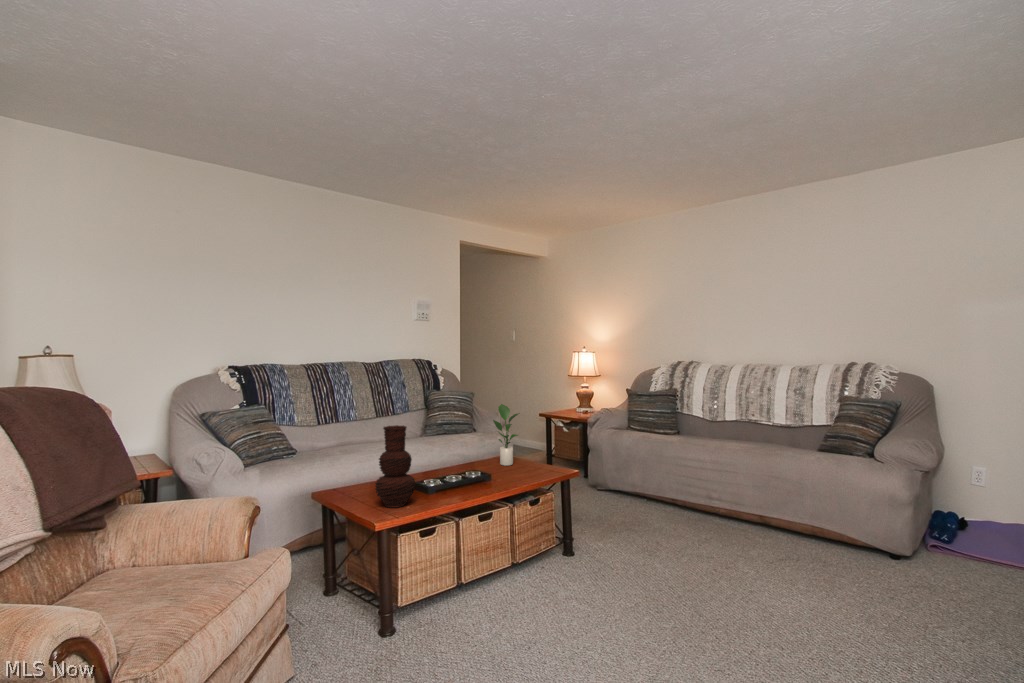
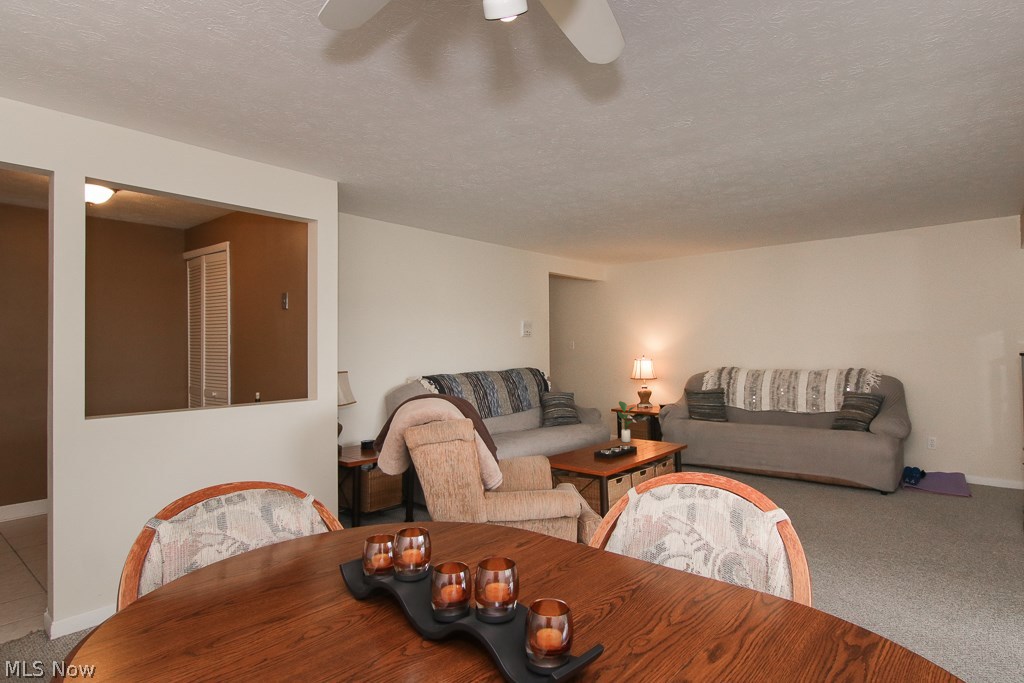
vase: present [375,425,416,508] -> none [572,414,597,464]

